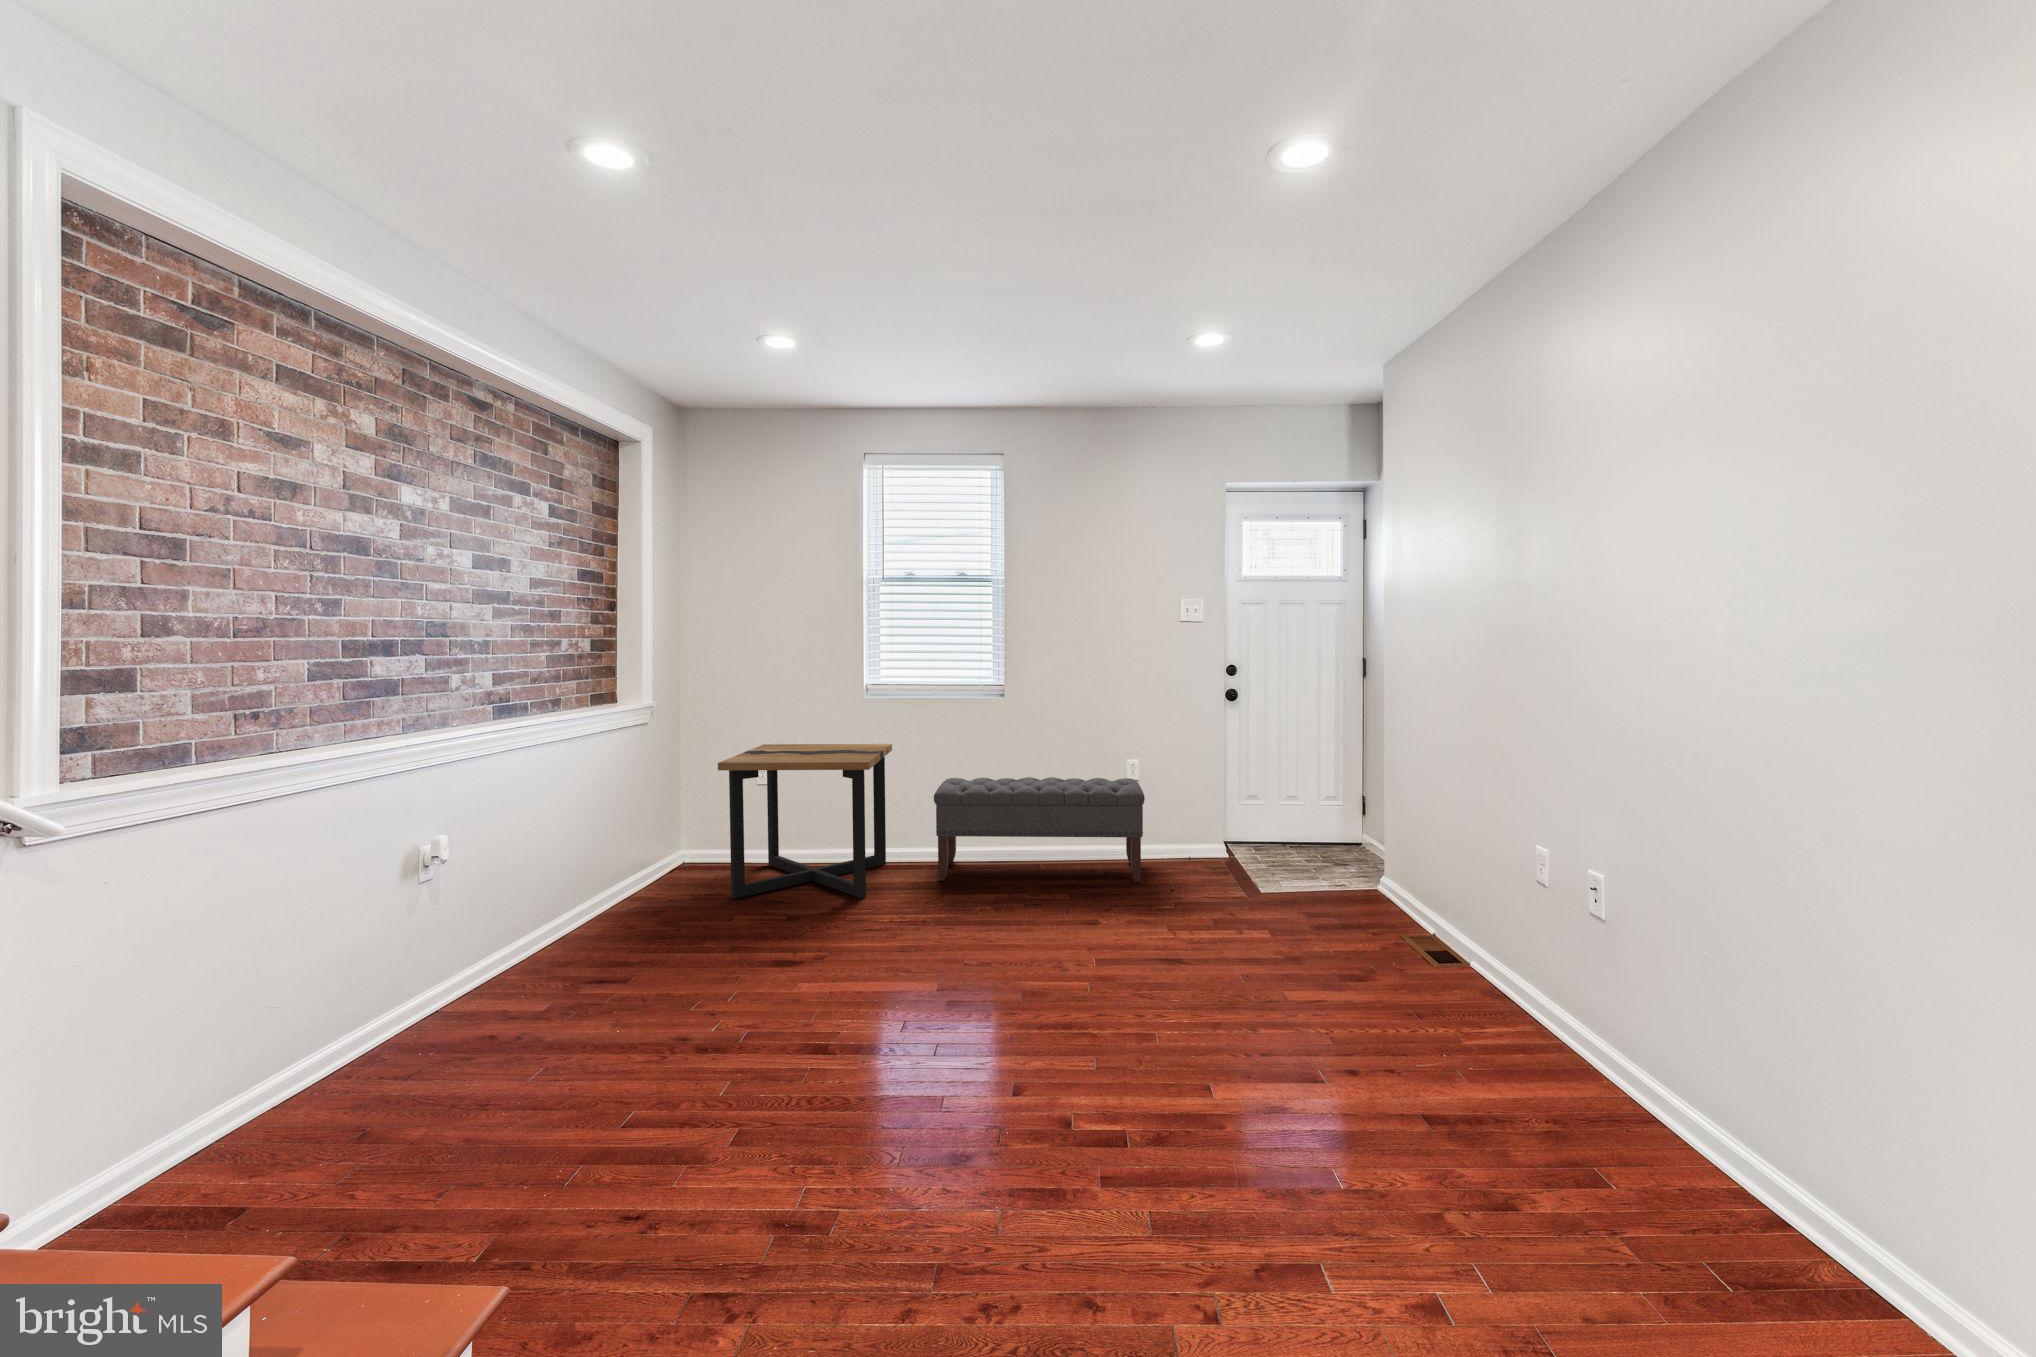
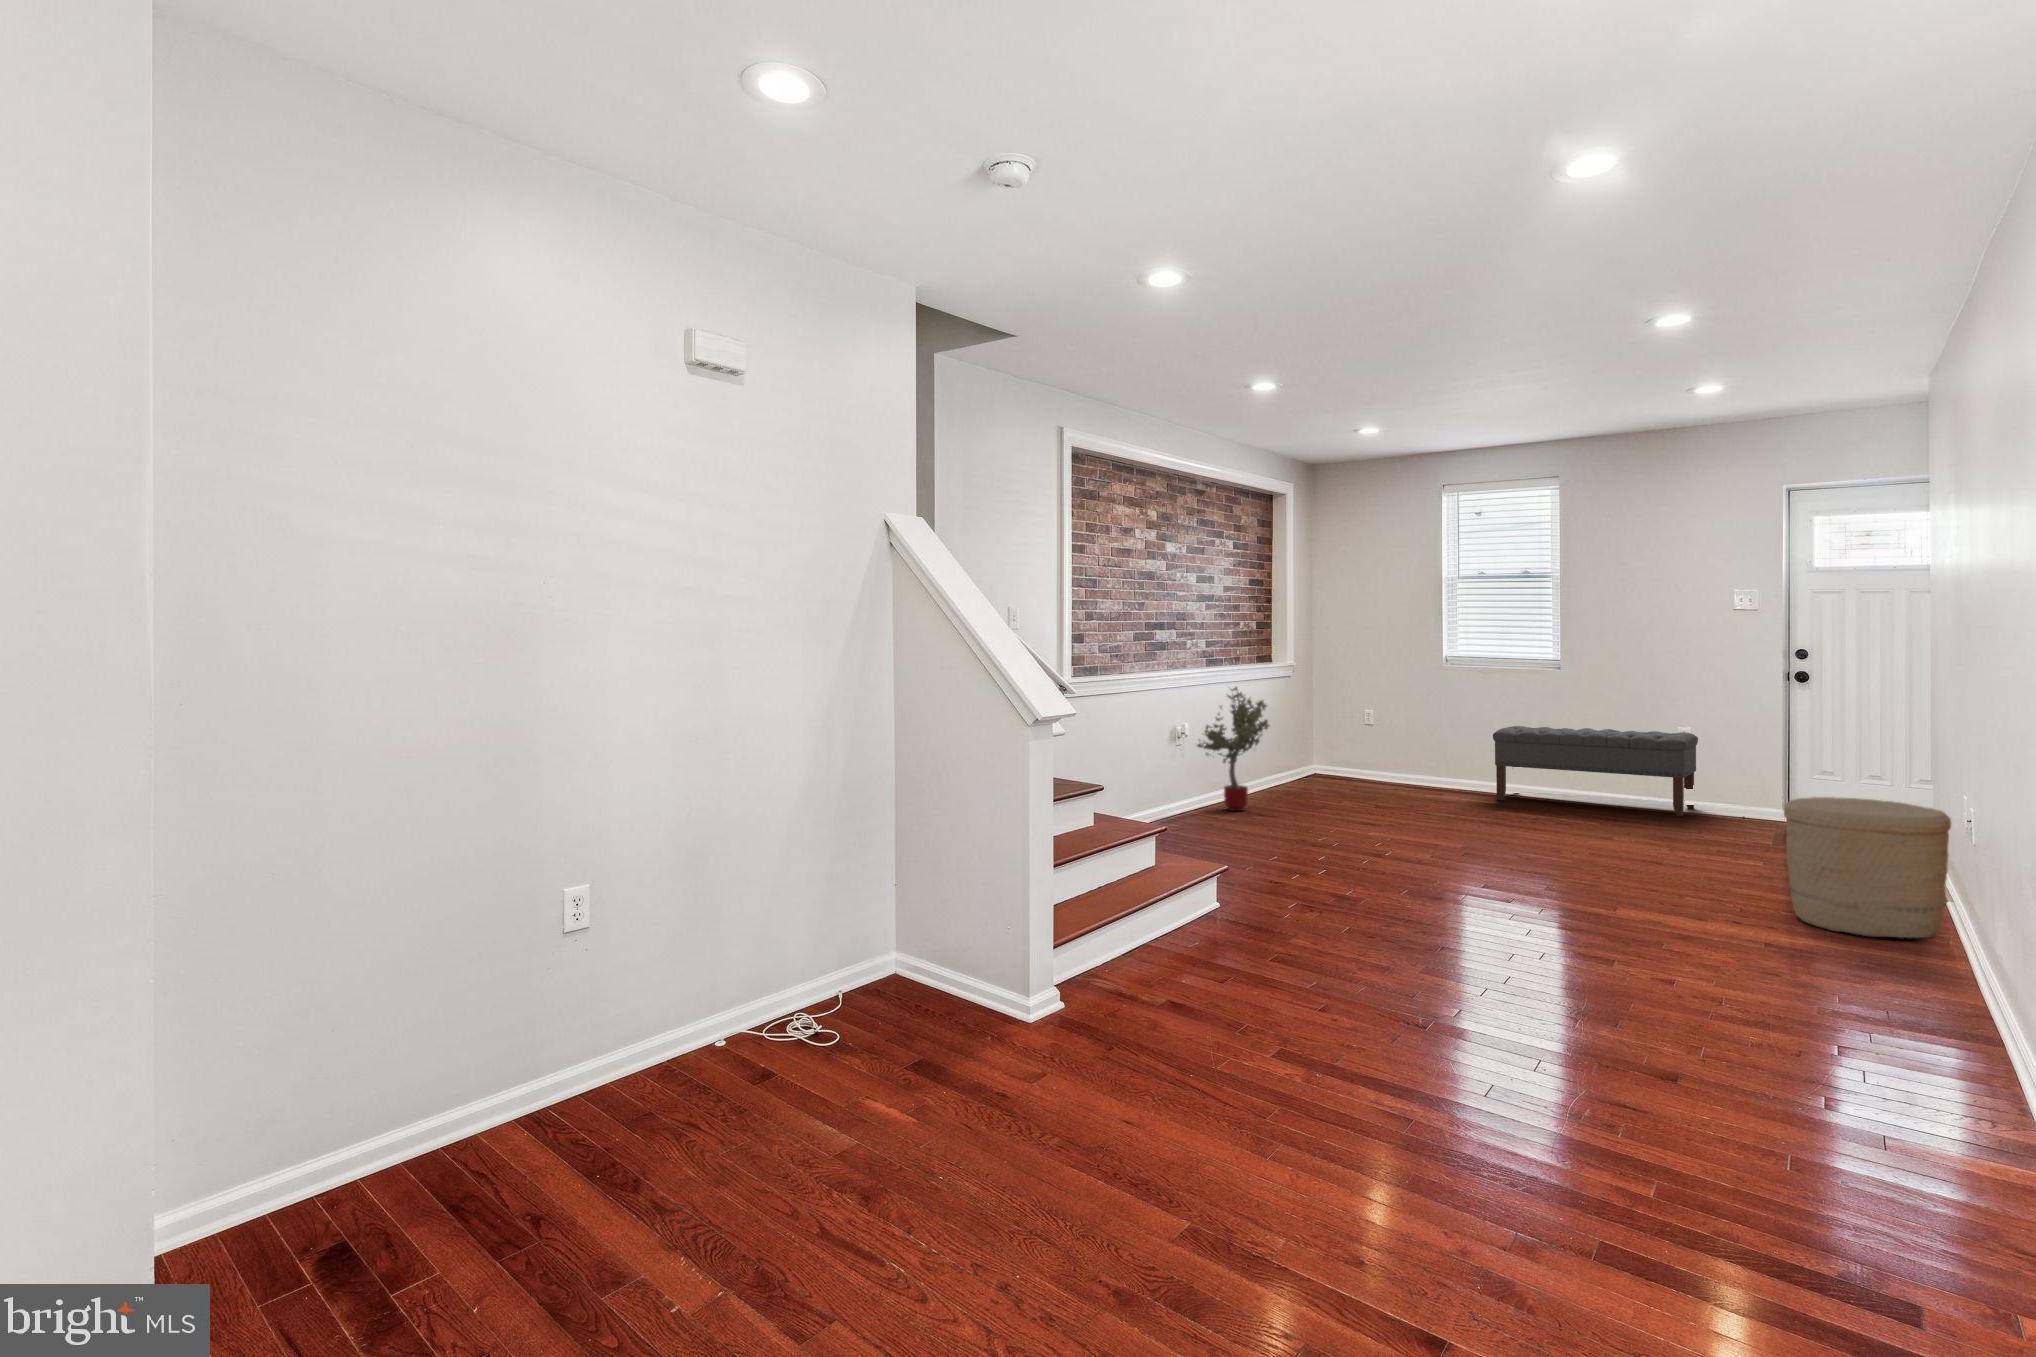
side table: present [718,744,892,899] -> none [1331,697,1468,801]
potted tree: none [469,760,624,991] -> present [1197,687,1269,811]
woven basket: none [1460,922,1671,1161] -> present [1784,797,1951,938]

